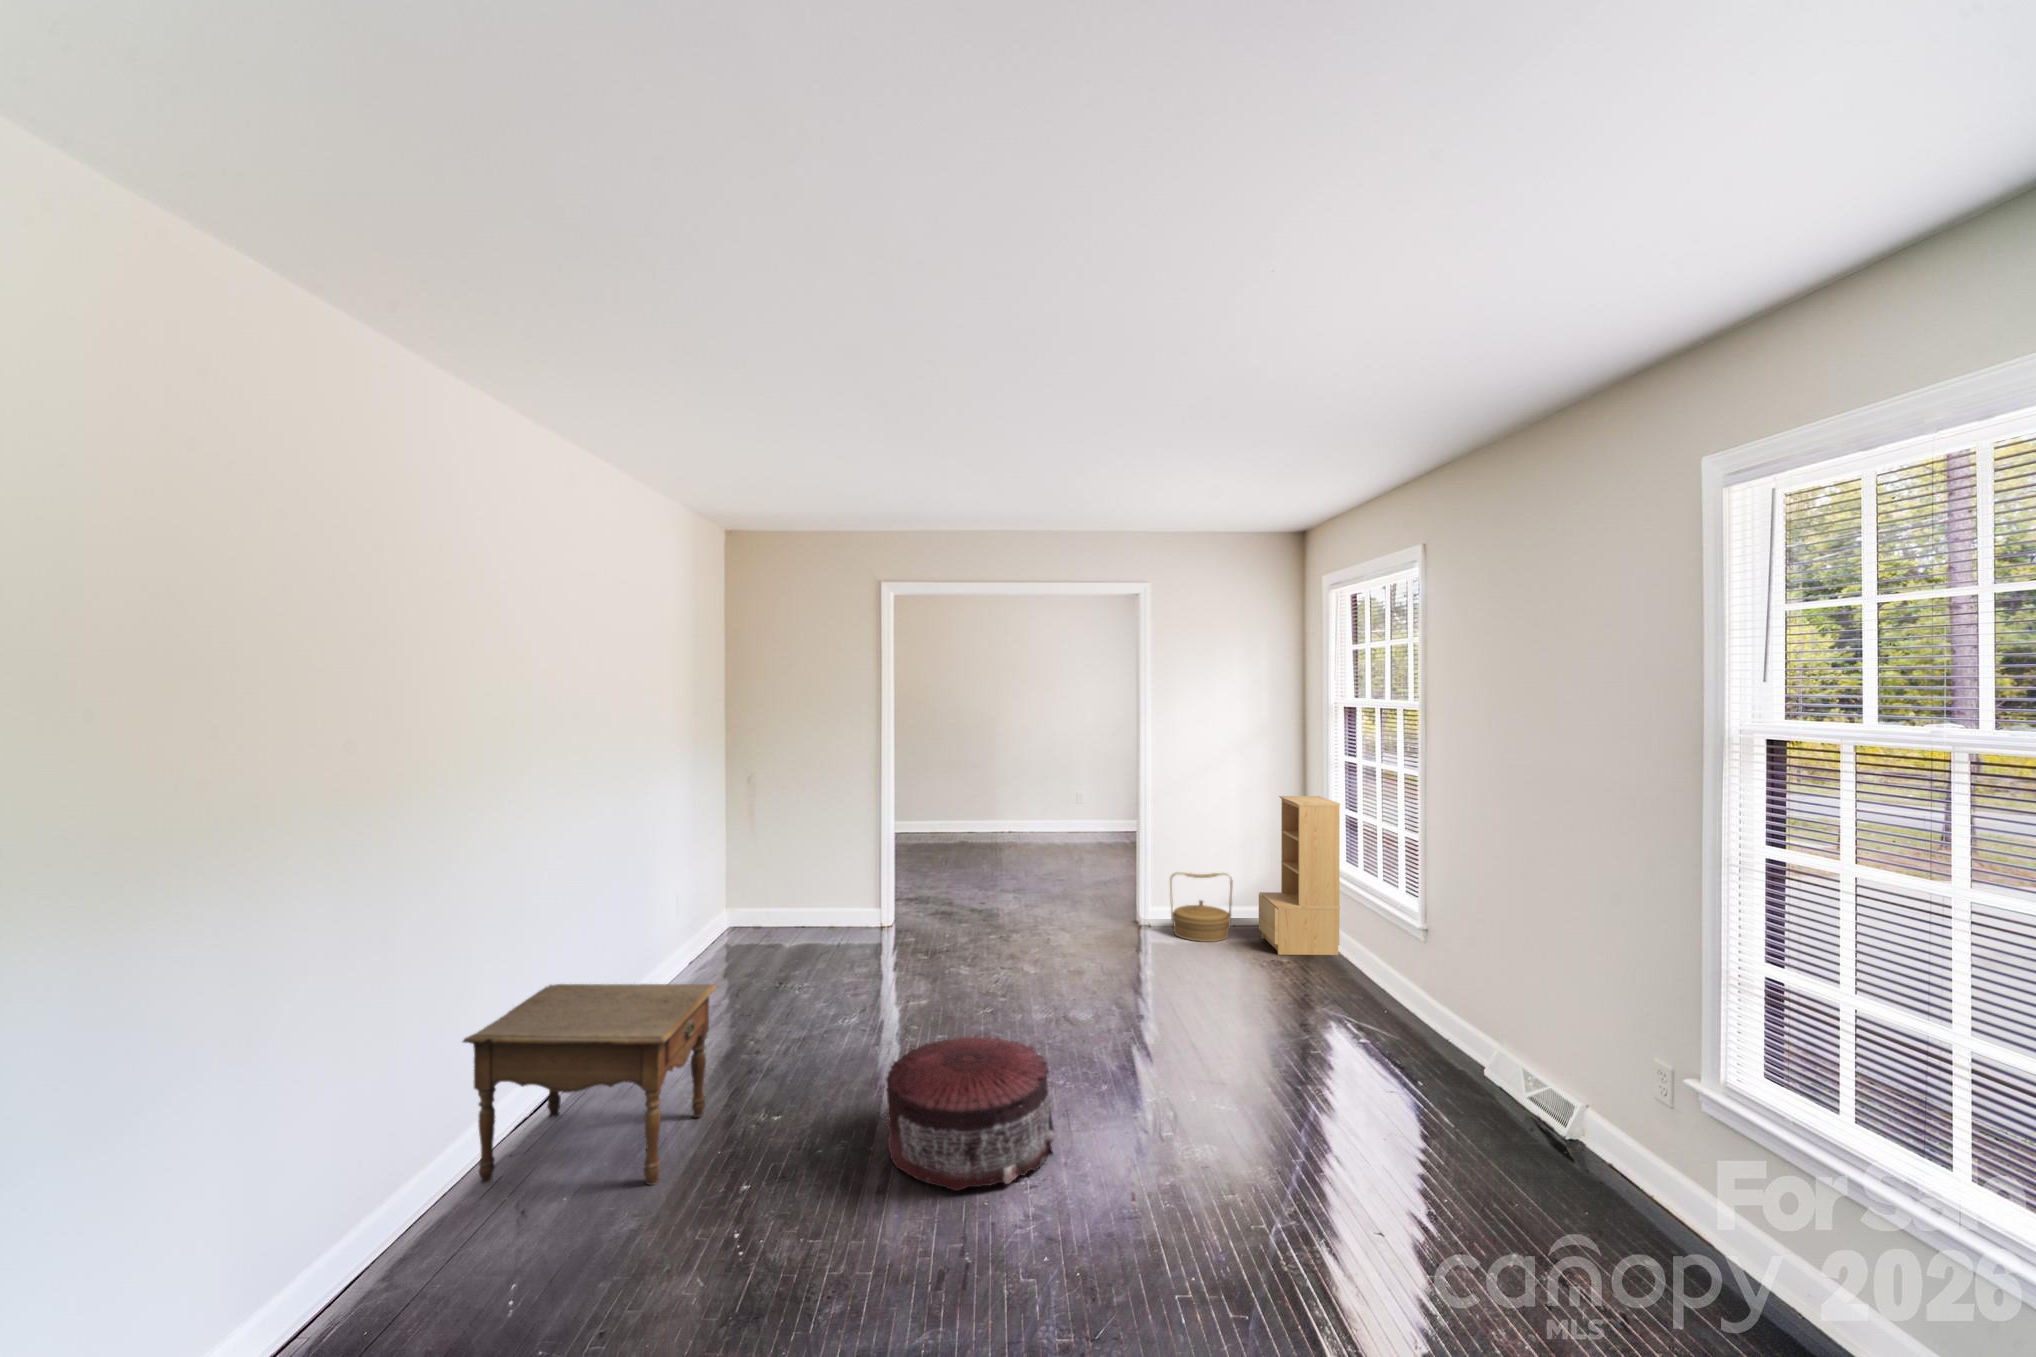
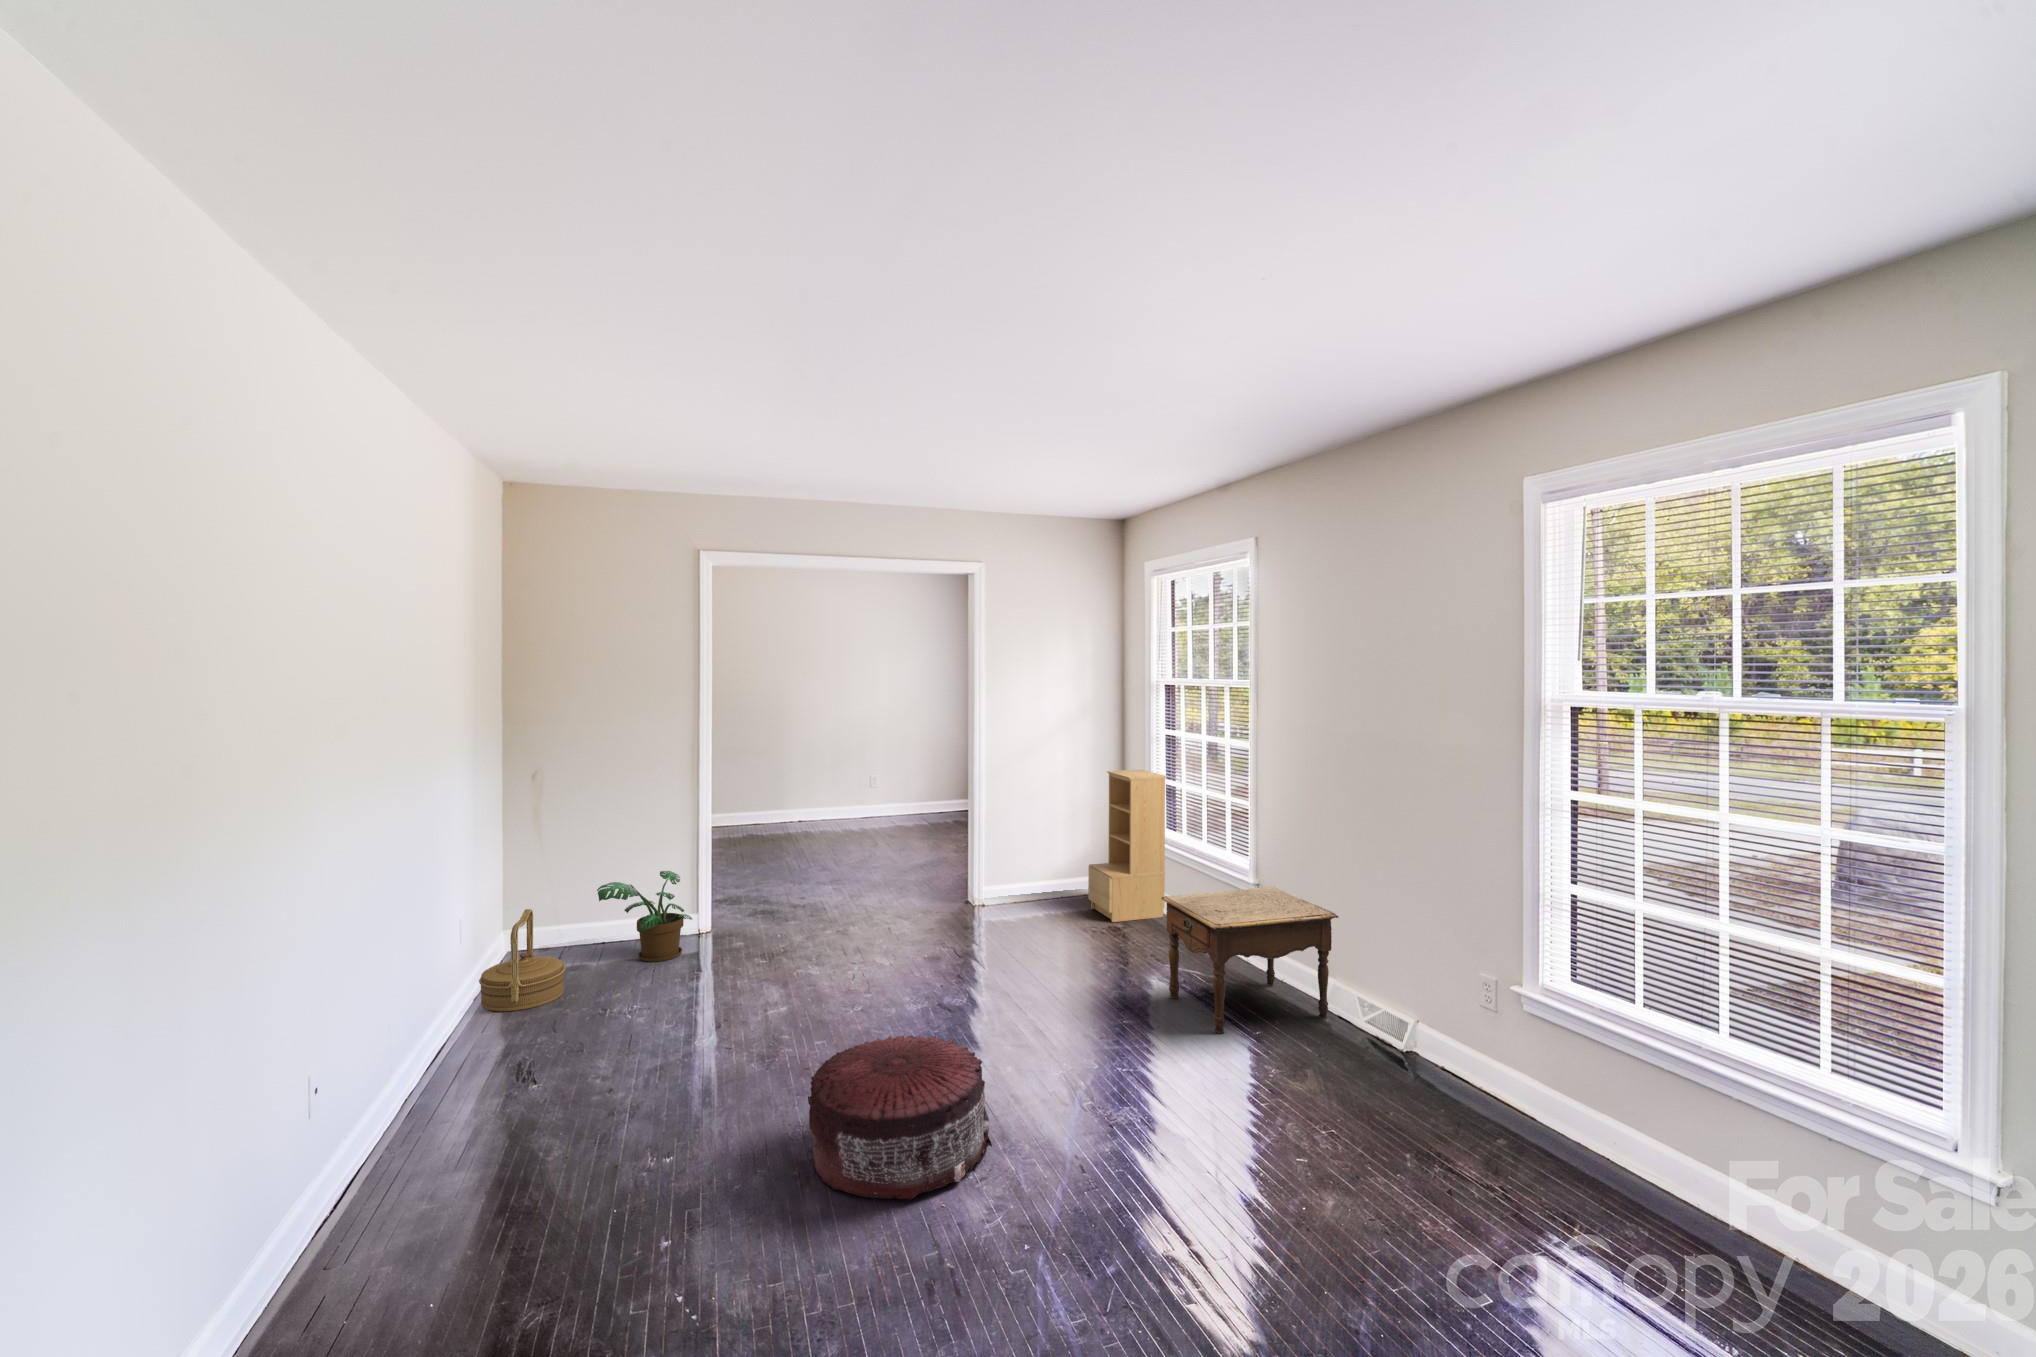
potted plant: none [793,867,874,946] -> present [597,871,692,962]
woven basket: present [1170,873,1233,942] -> present [479,909,566,1012]
side table: present [463,984,717,1185] -> present [1162,886,1338,1033]

